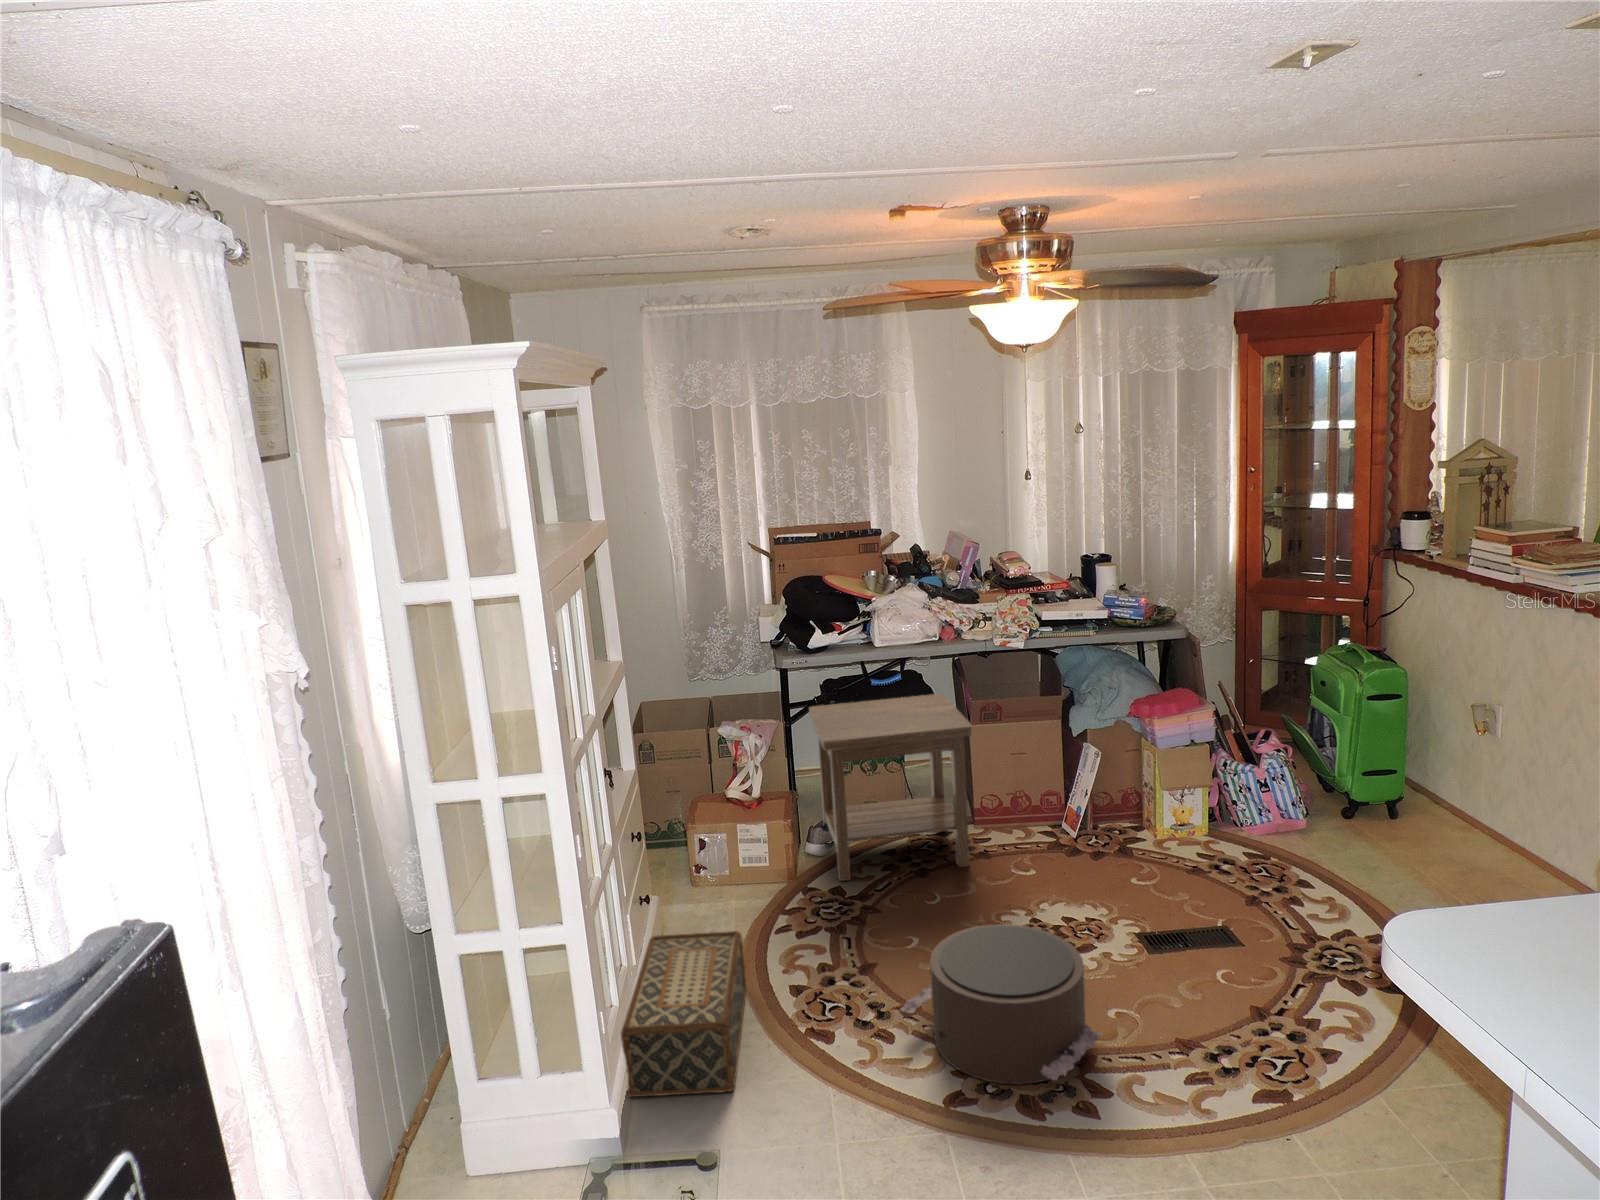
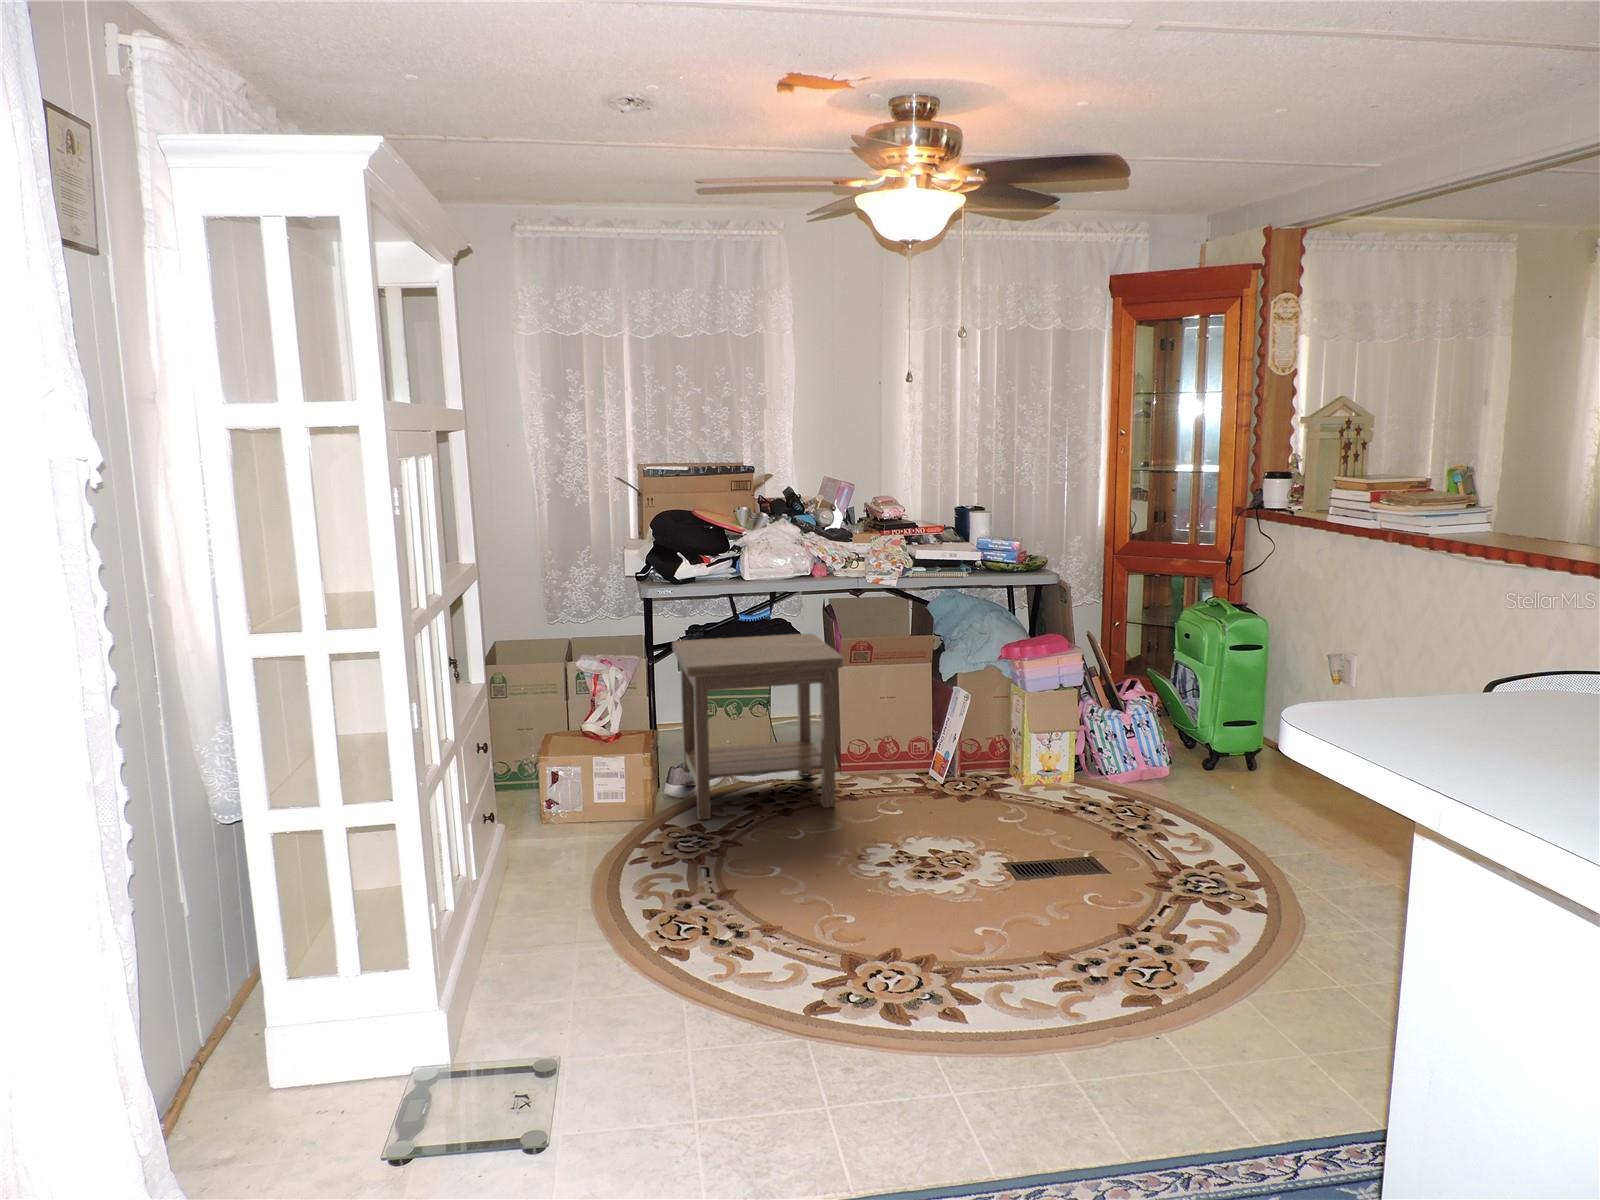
pouf: present [901,924,1103,1084] -> none [760,840,972,994]
woven basket: present [621,931,746,1097] -> none [453,850,595,1014]

